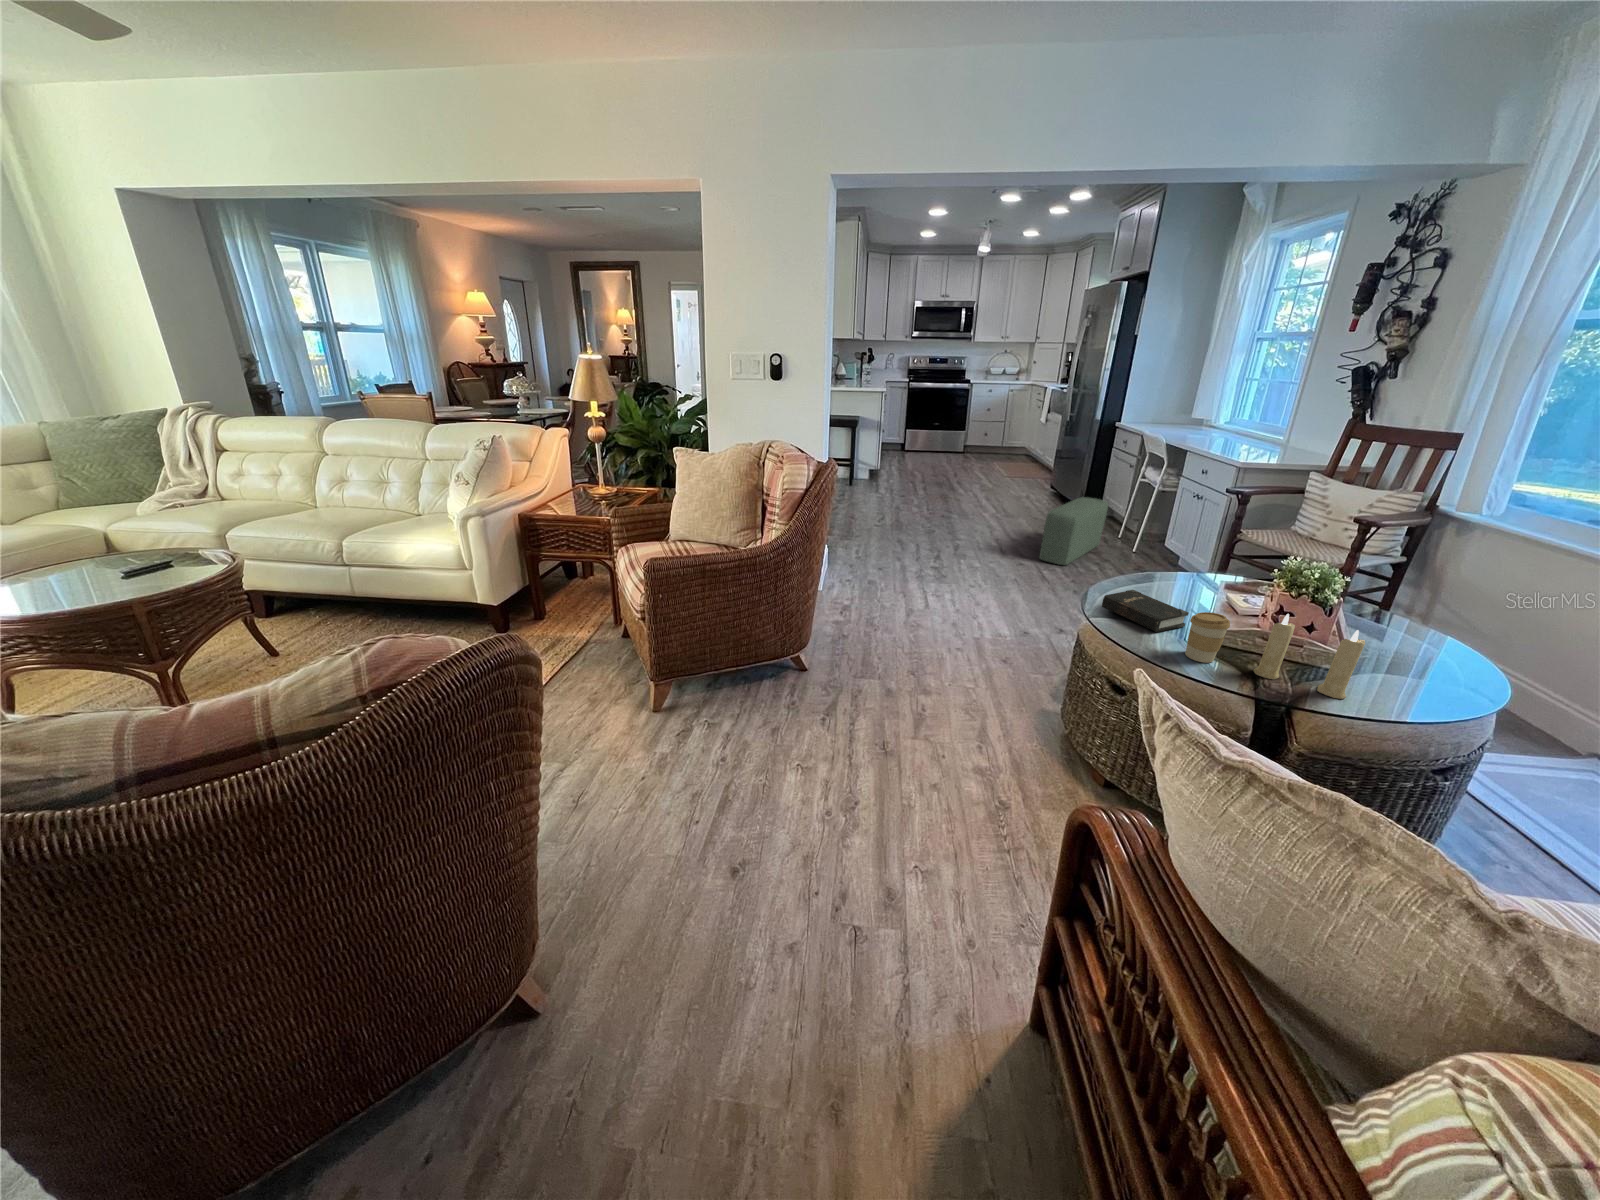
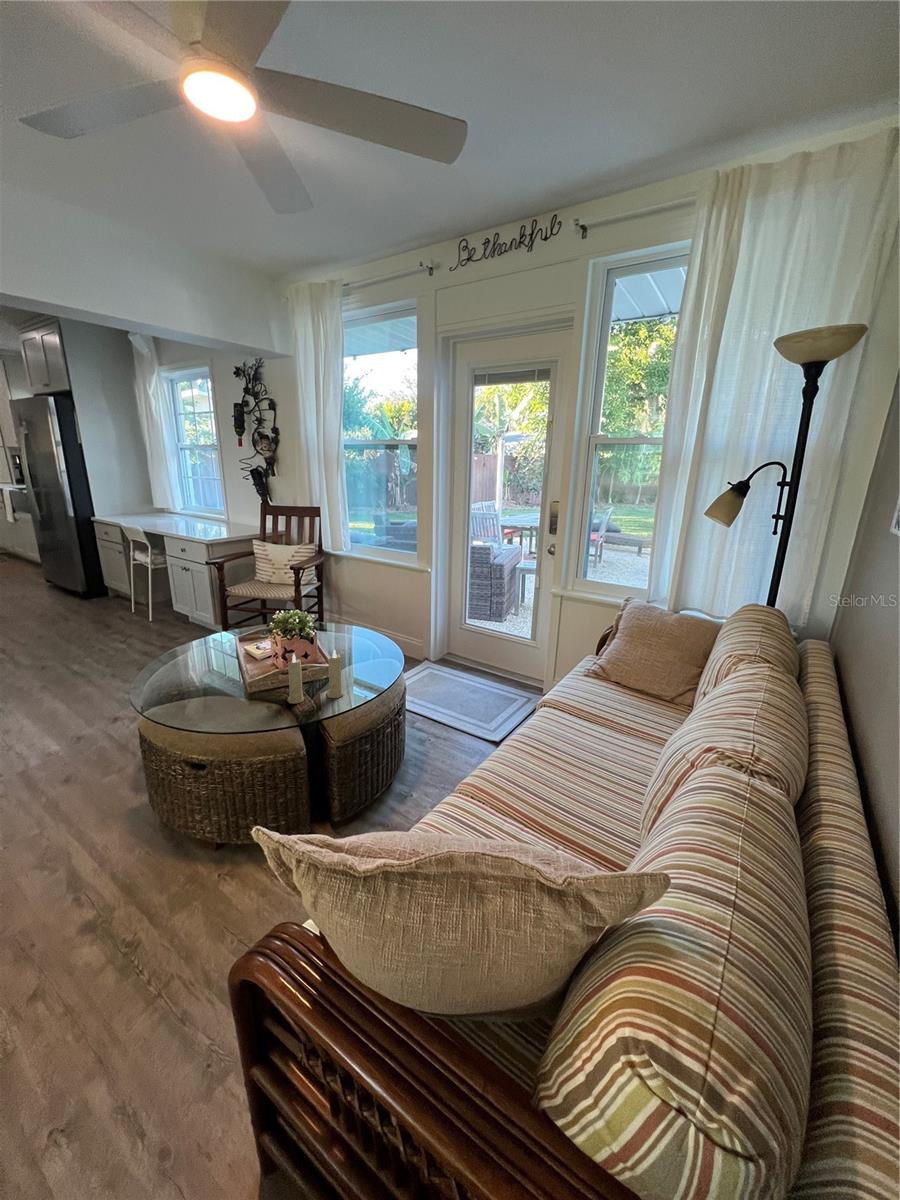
pouf: present [1039,497,1108,565] -> none [52,587,118,658]
hardback book: present [1102,590,1189,632] -> none [150,671,227,702]
coffee cup: present [1185,612,1230,663] -> none [232,670,262,713]

